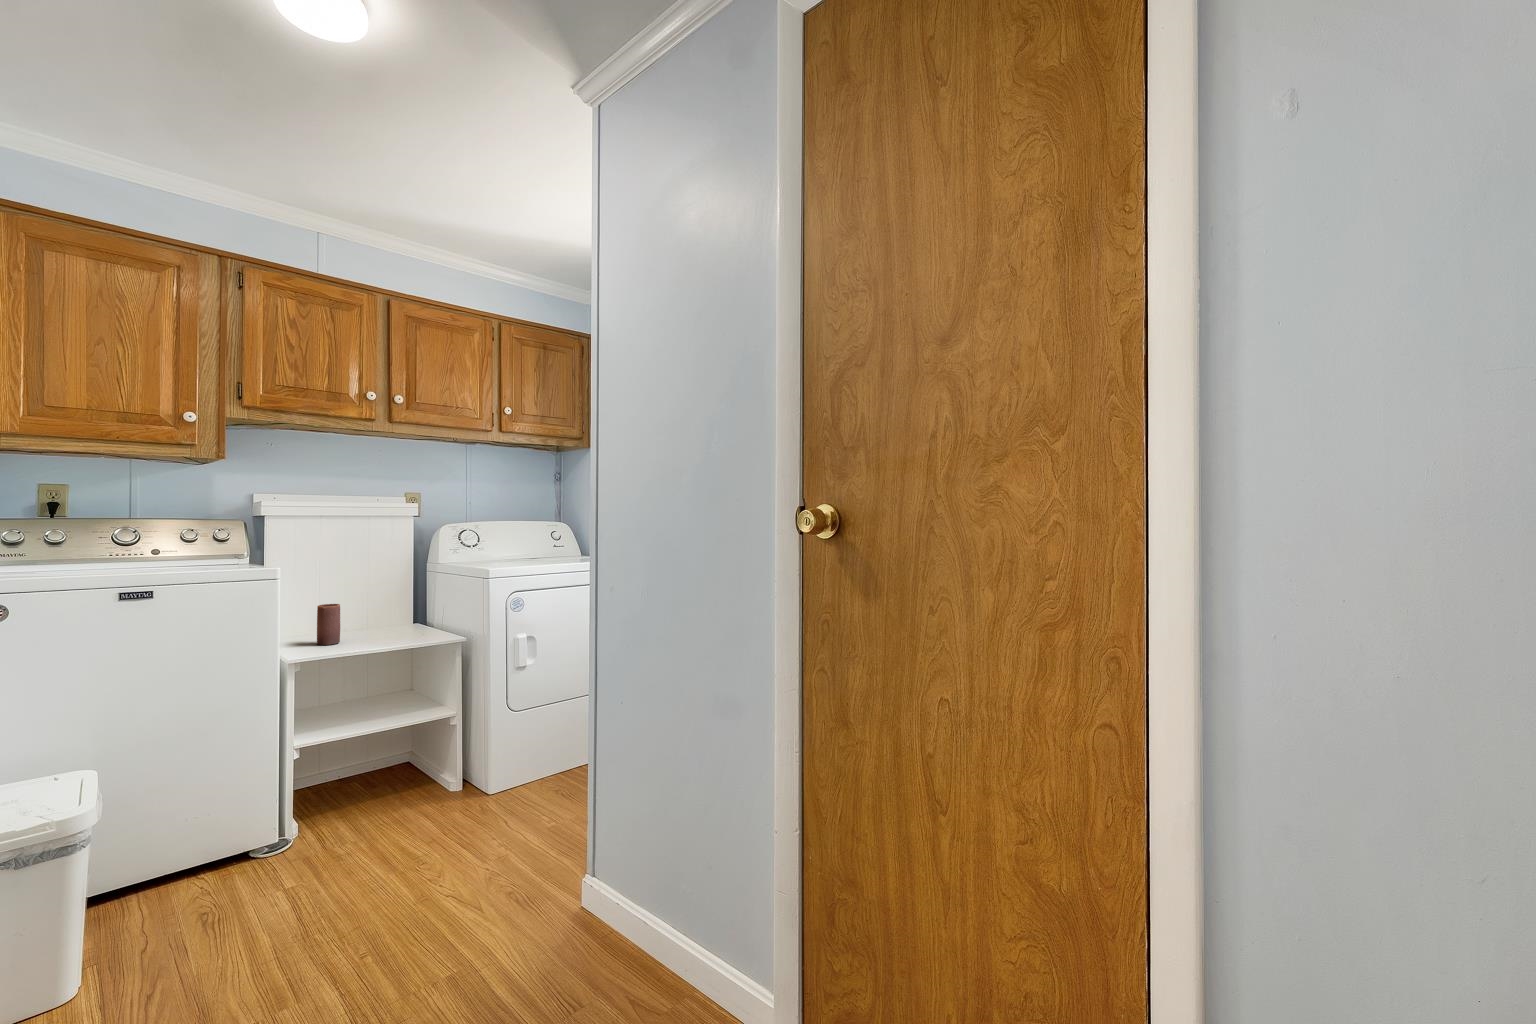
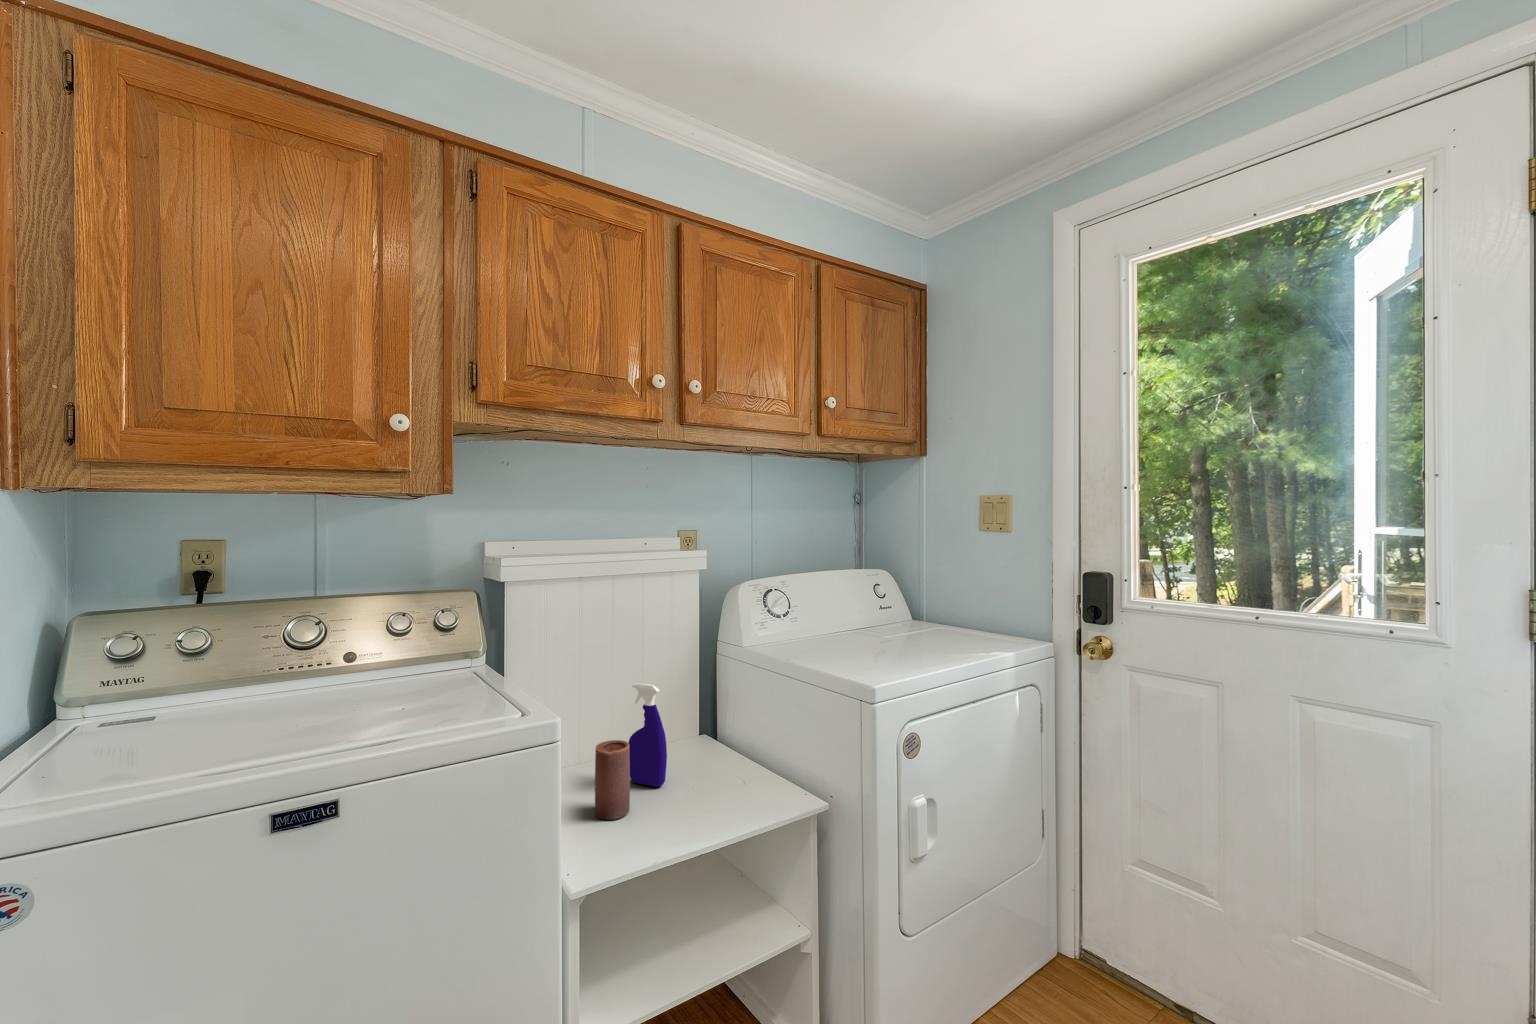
spray bottle: none [348,576,372,636] -> present [628,683,667,787]

